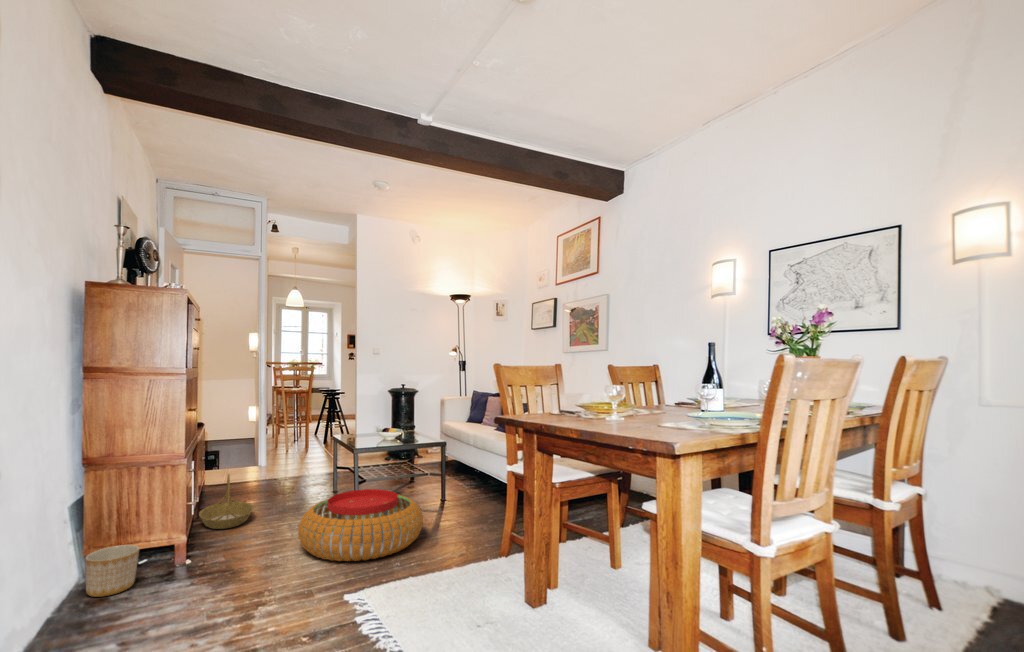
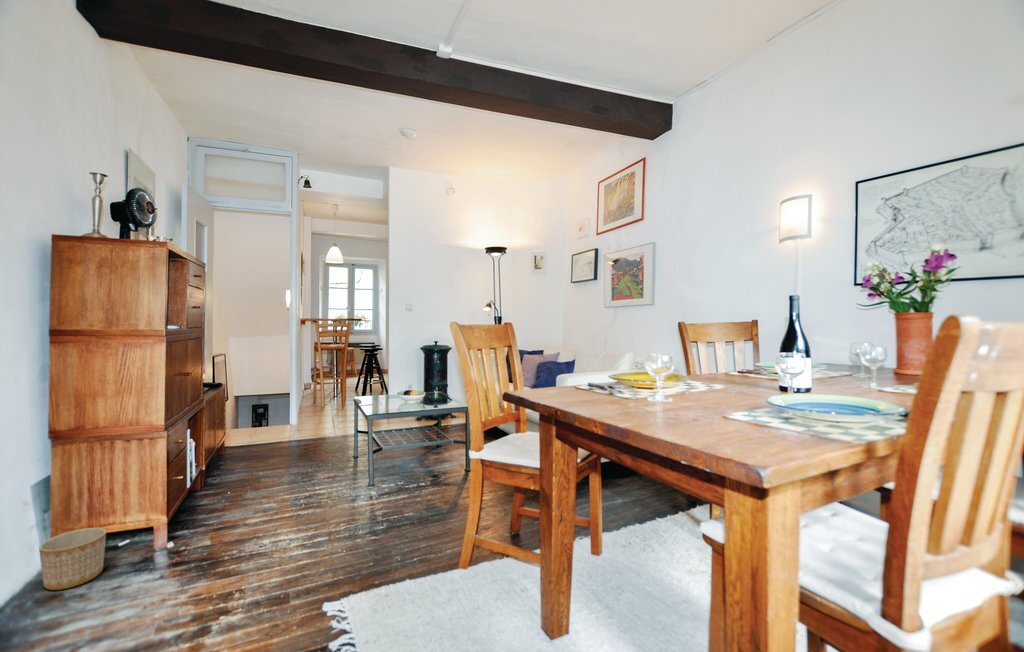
basket: present [199,474,254,529] -> none [207,439,267,499]
pouf: present [298,489,423,561] -> none [294,461,436,550]

